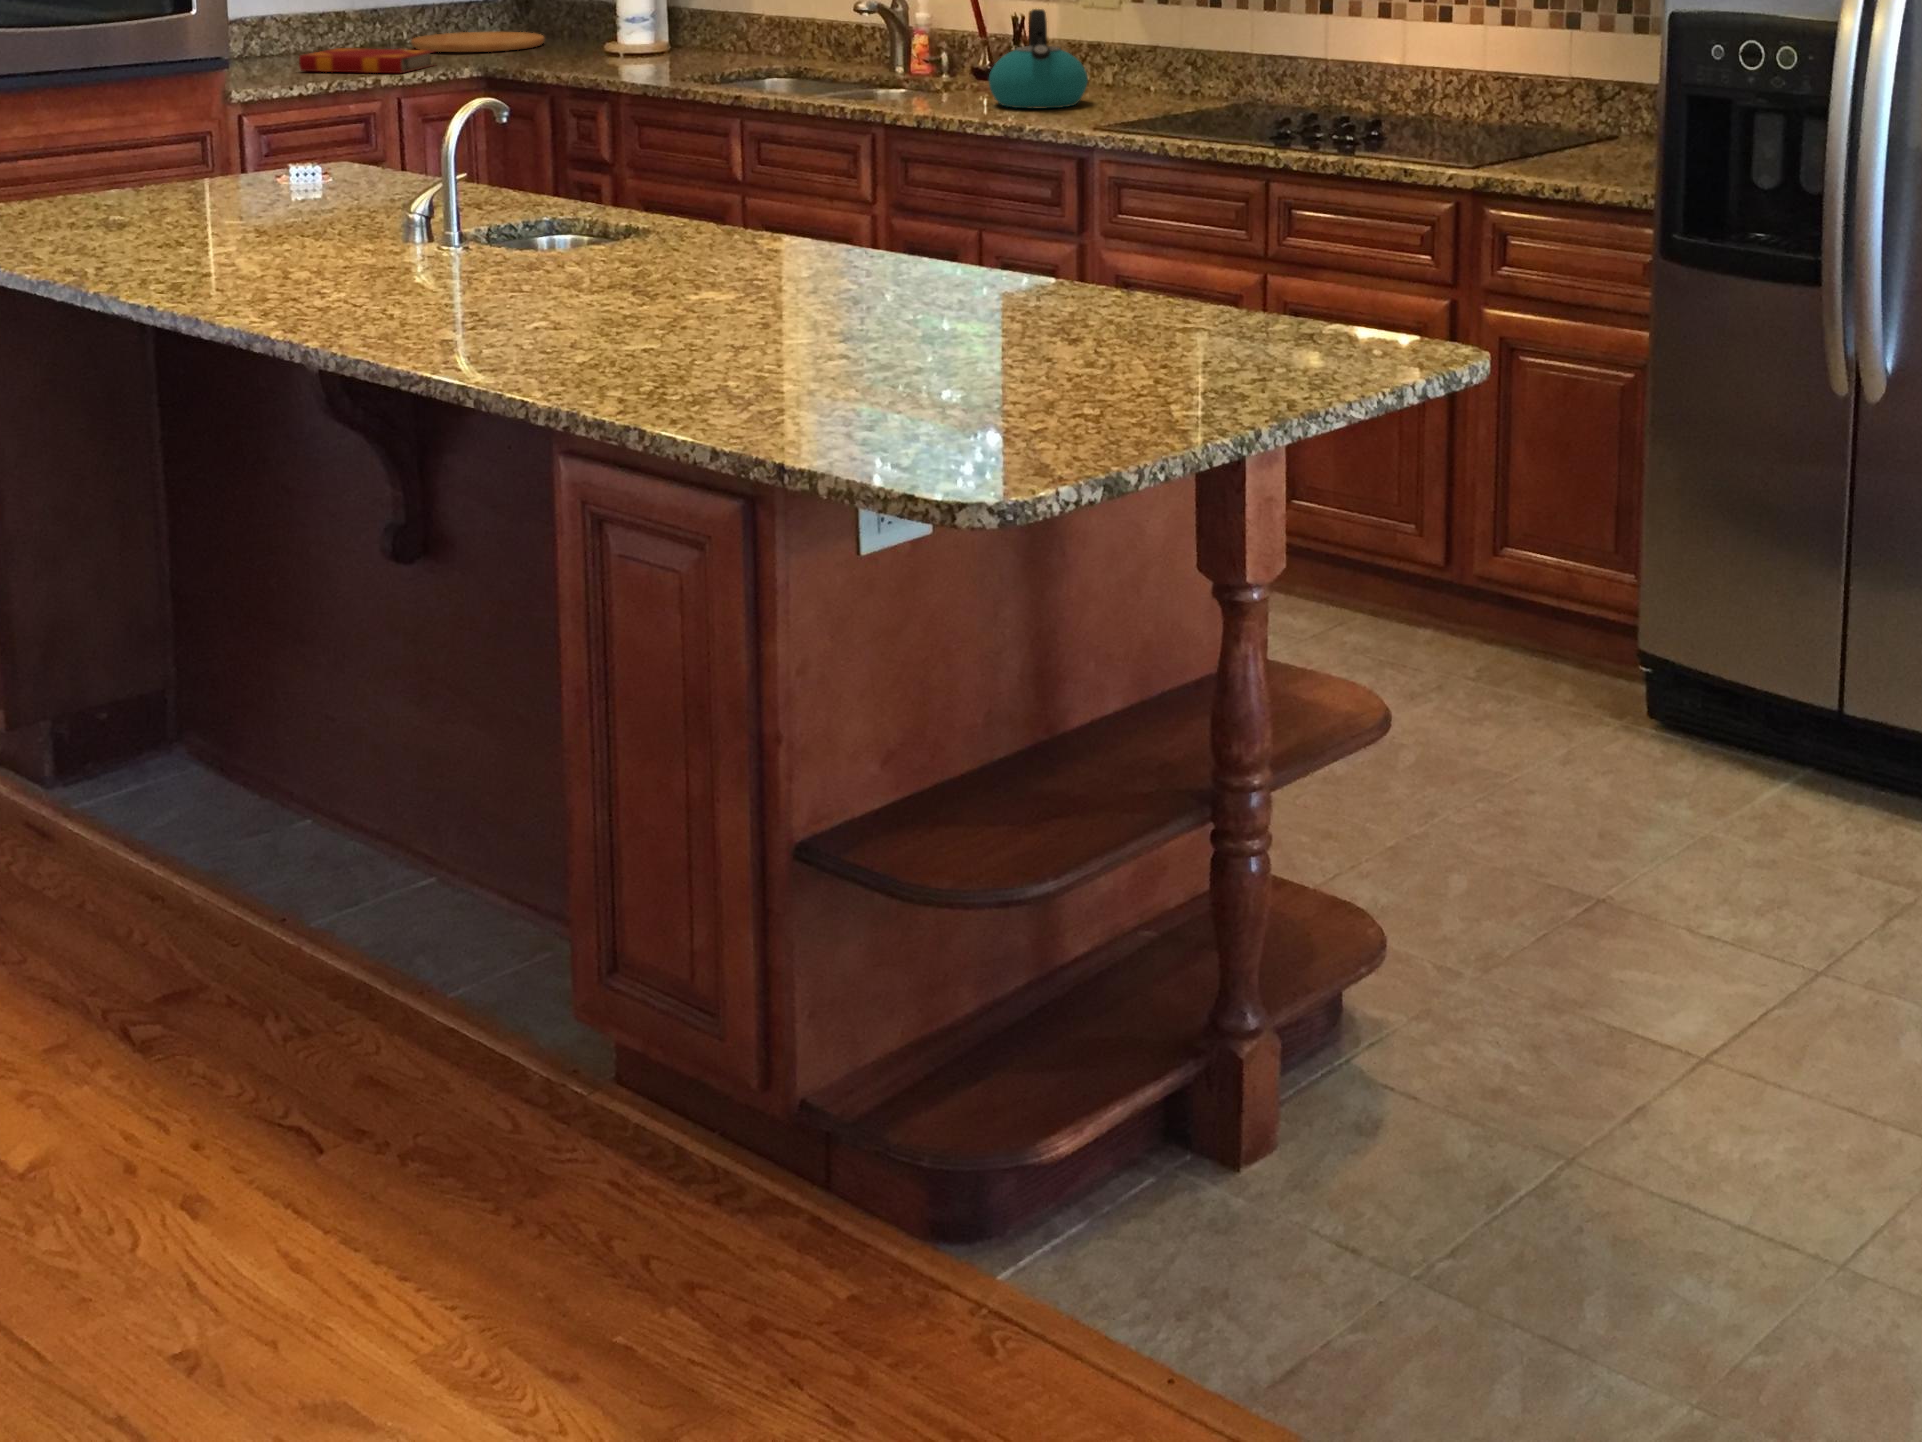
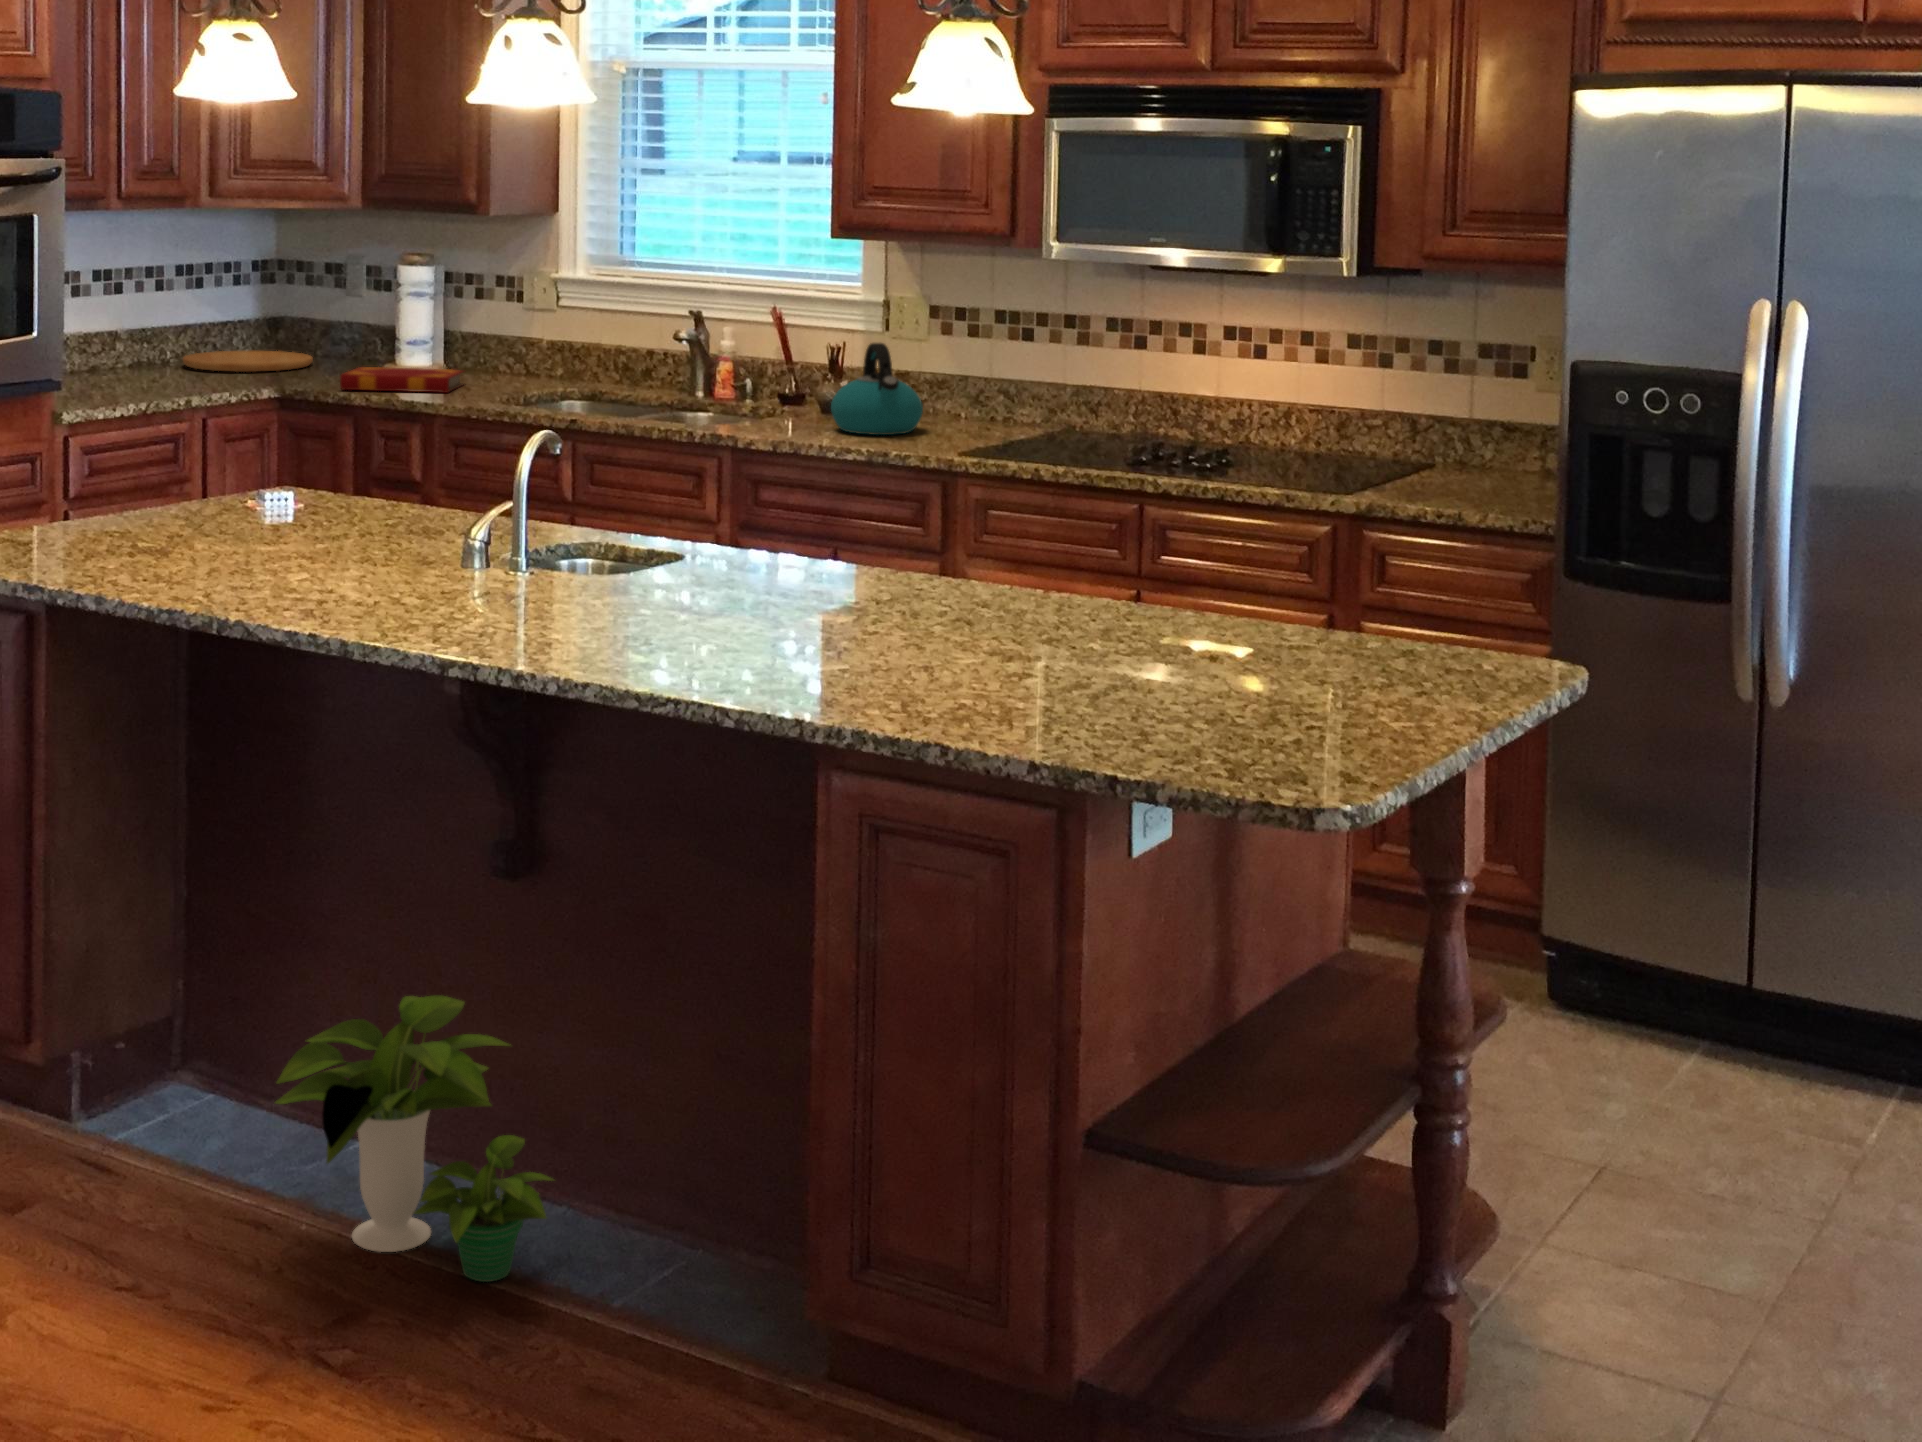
hardback book: present [299,48,436,73] -> present [340,367,464,393]
potted plant: none [143,667,415,948] -> present [275,996,553,1282]

